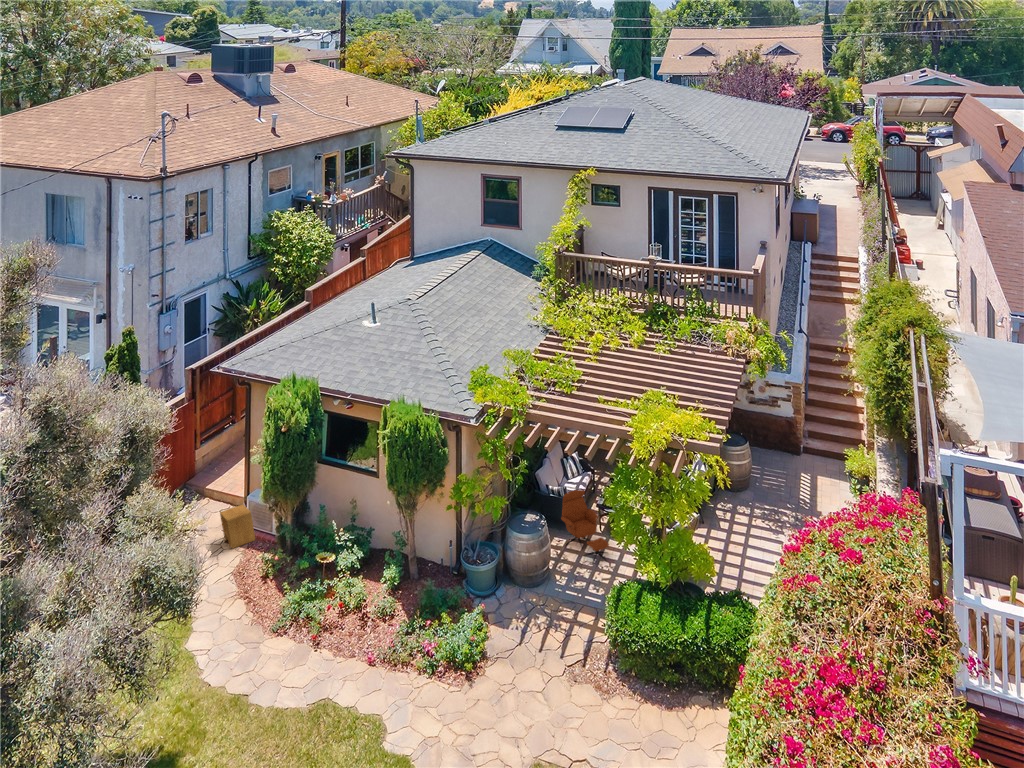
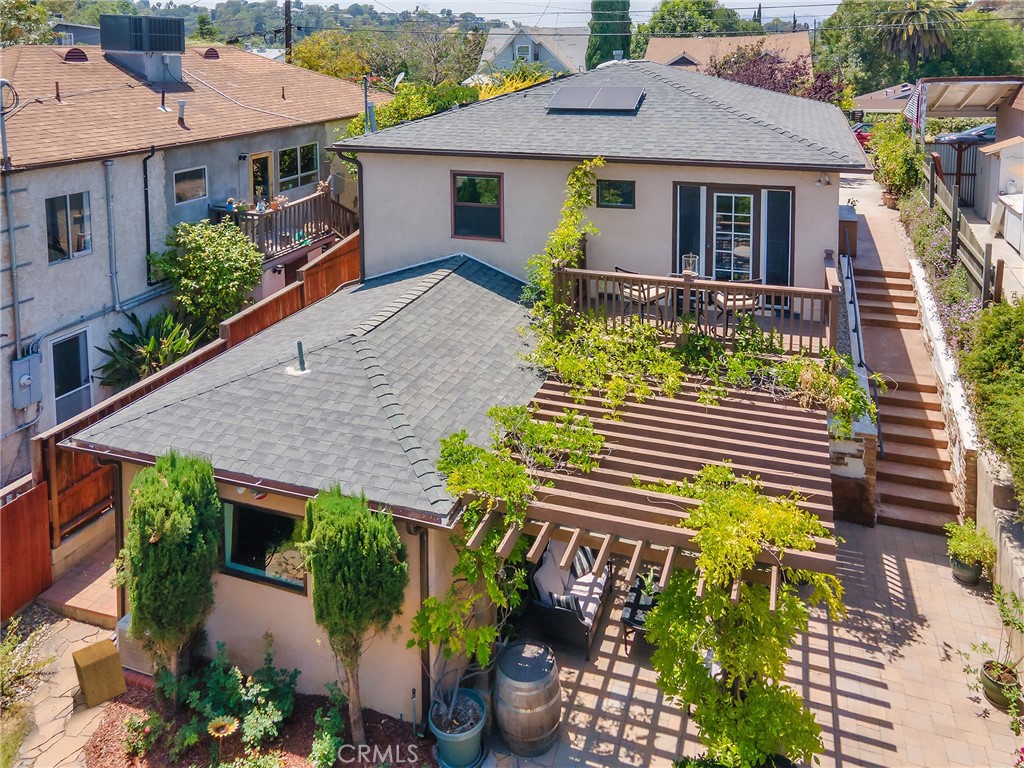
armchair: present [561,490,609,560] -> none [574,604,646,718]

